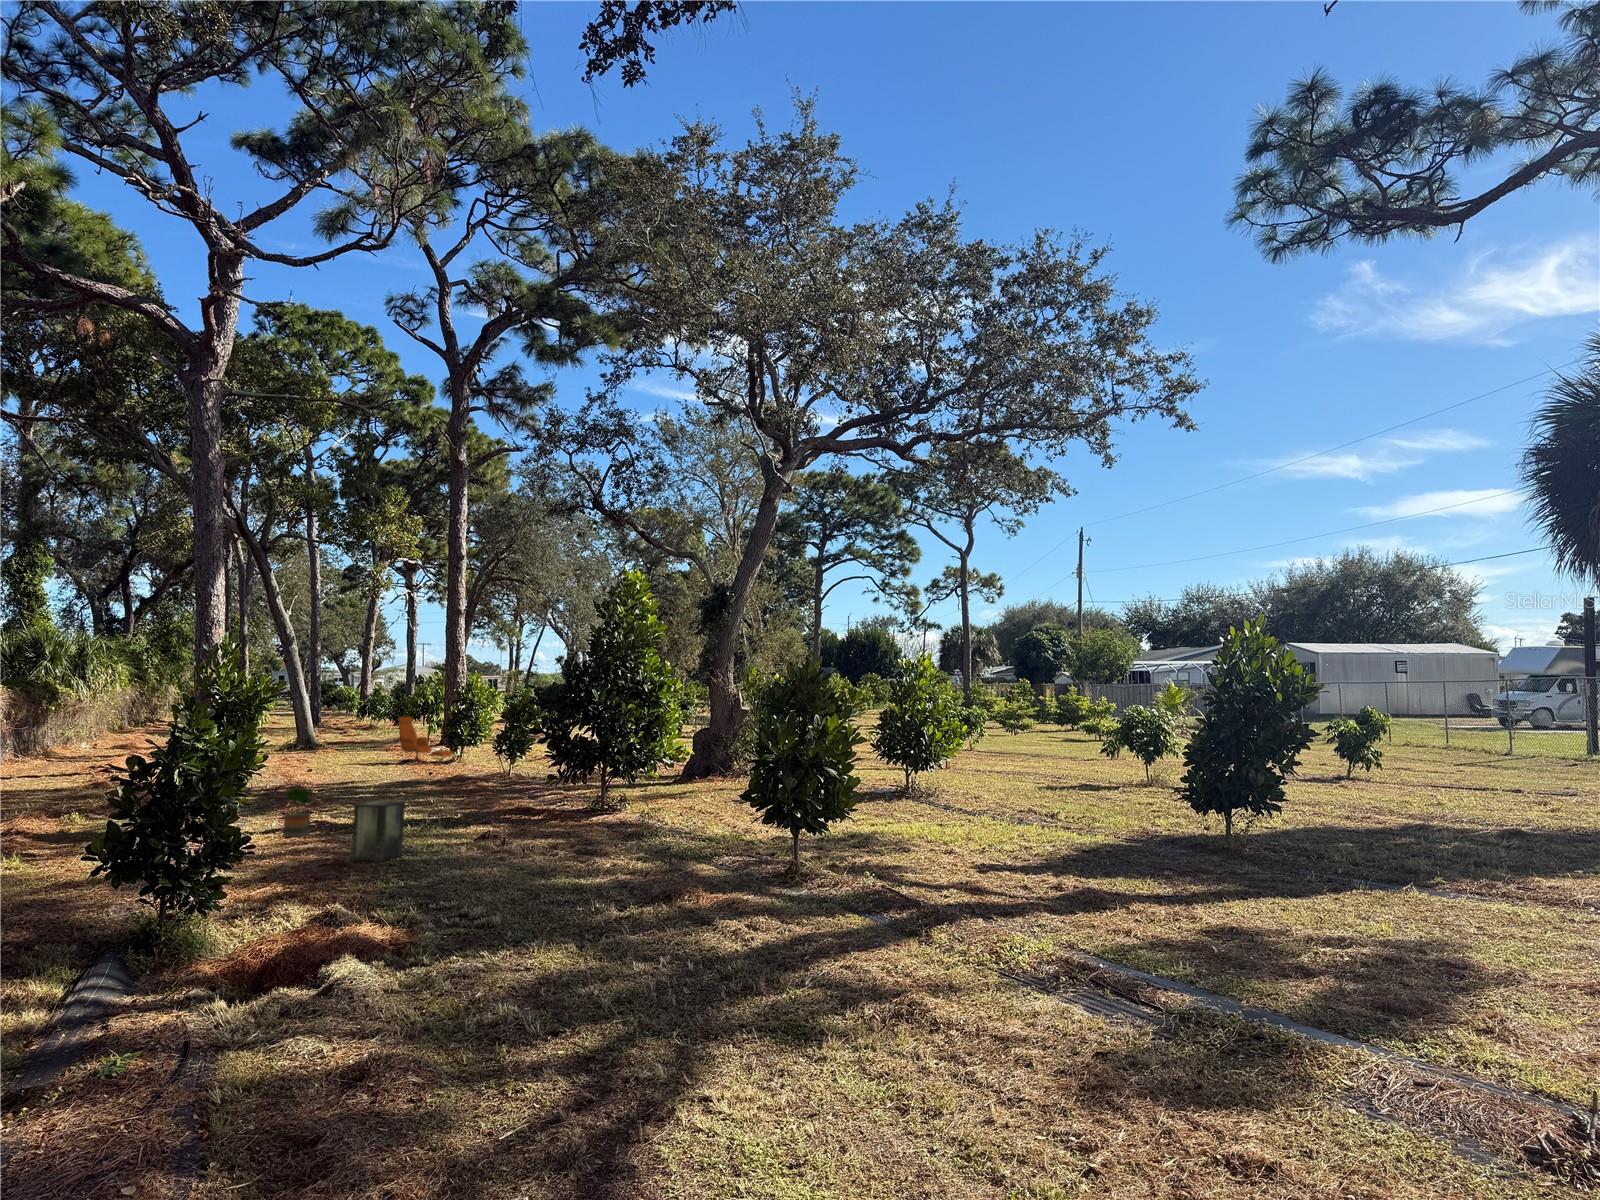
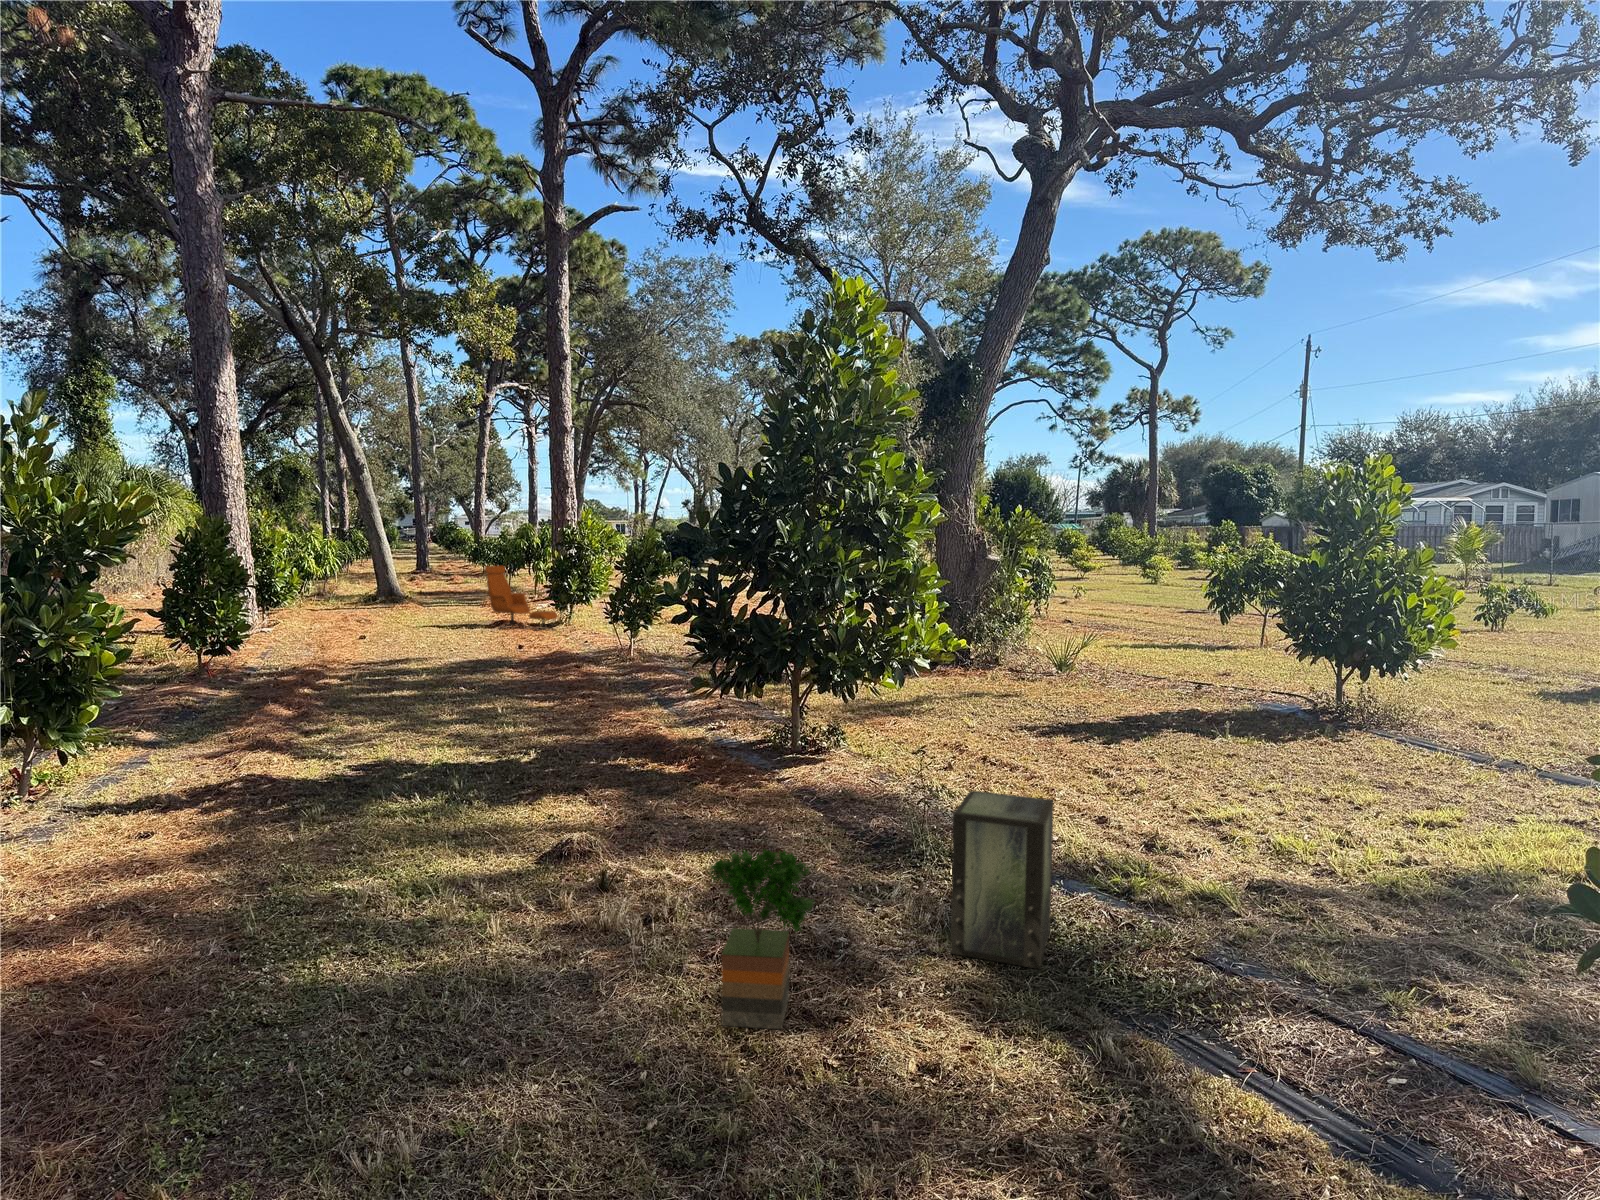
potted tree: present [283,788,315,837] -> present [710,850,814,1029]
storage box: present [352,800,405,862] -> present [951,791,1054,969]

